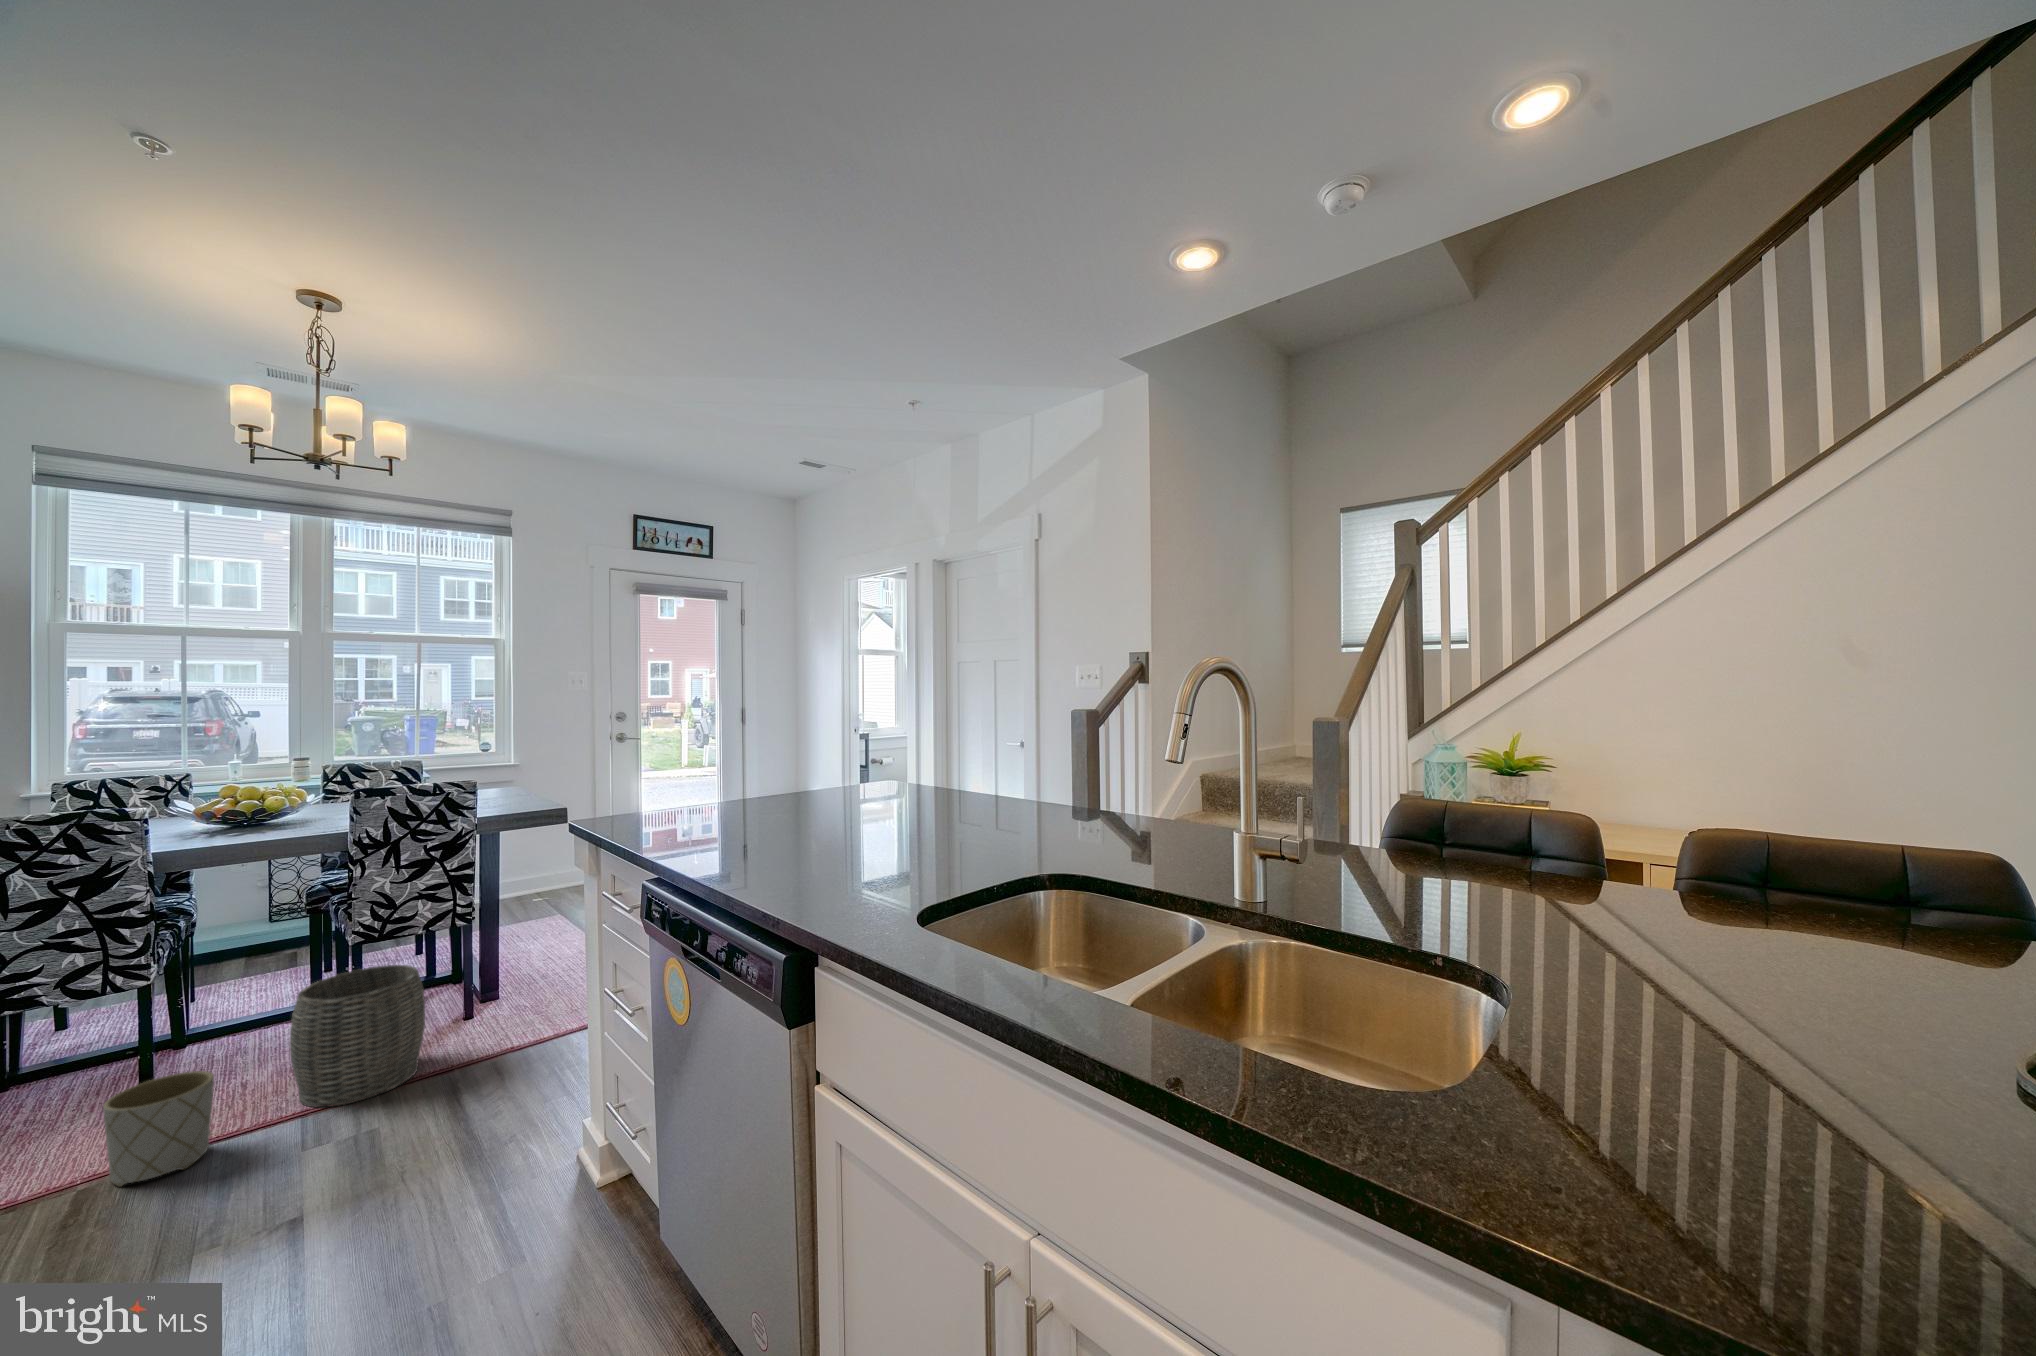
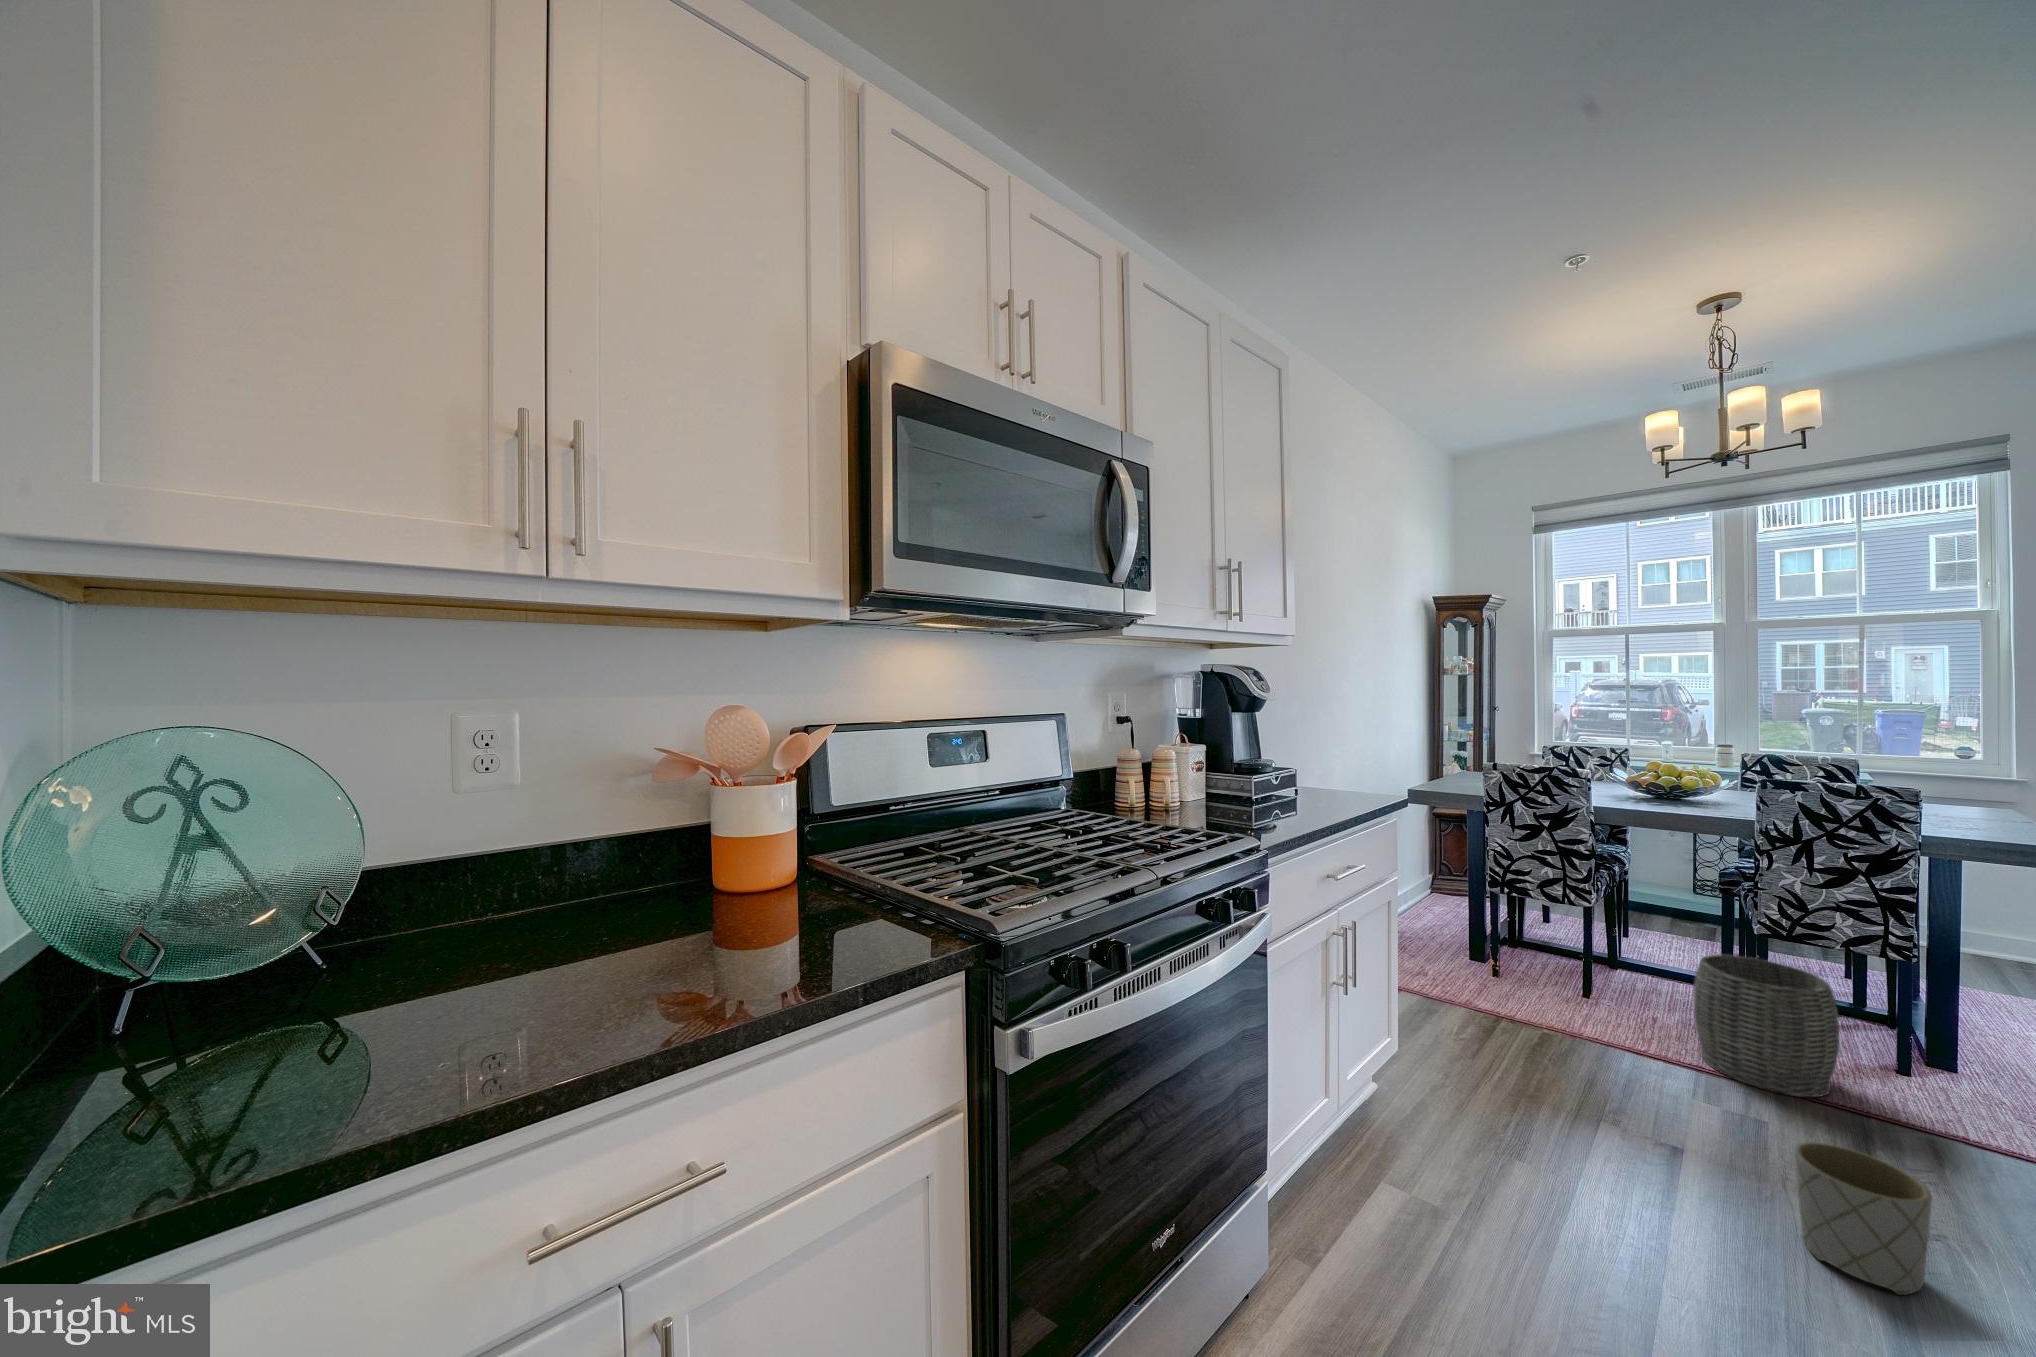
planter: present [103,1071,214,1187] -> present [1795,1142,1932,1295]

